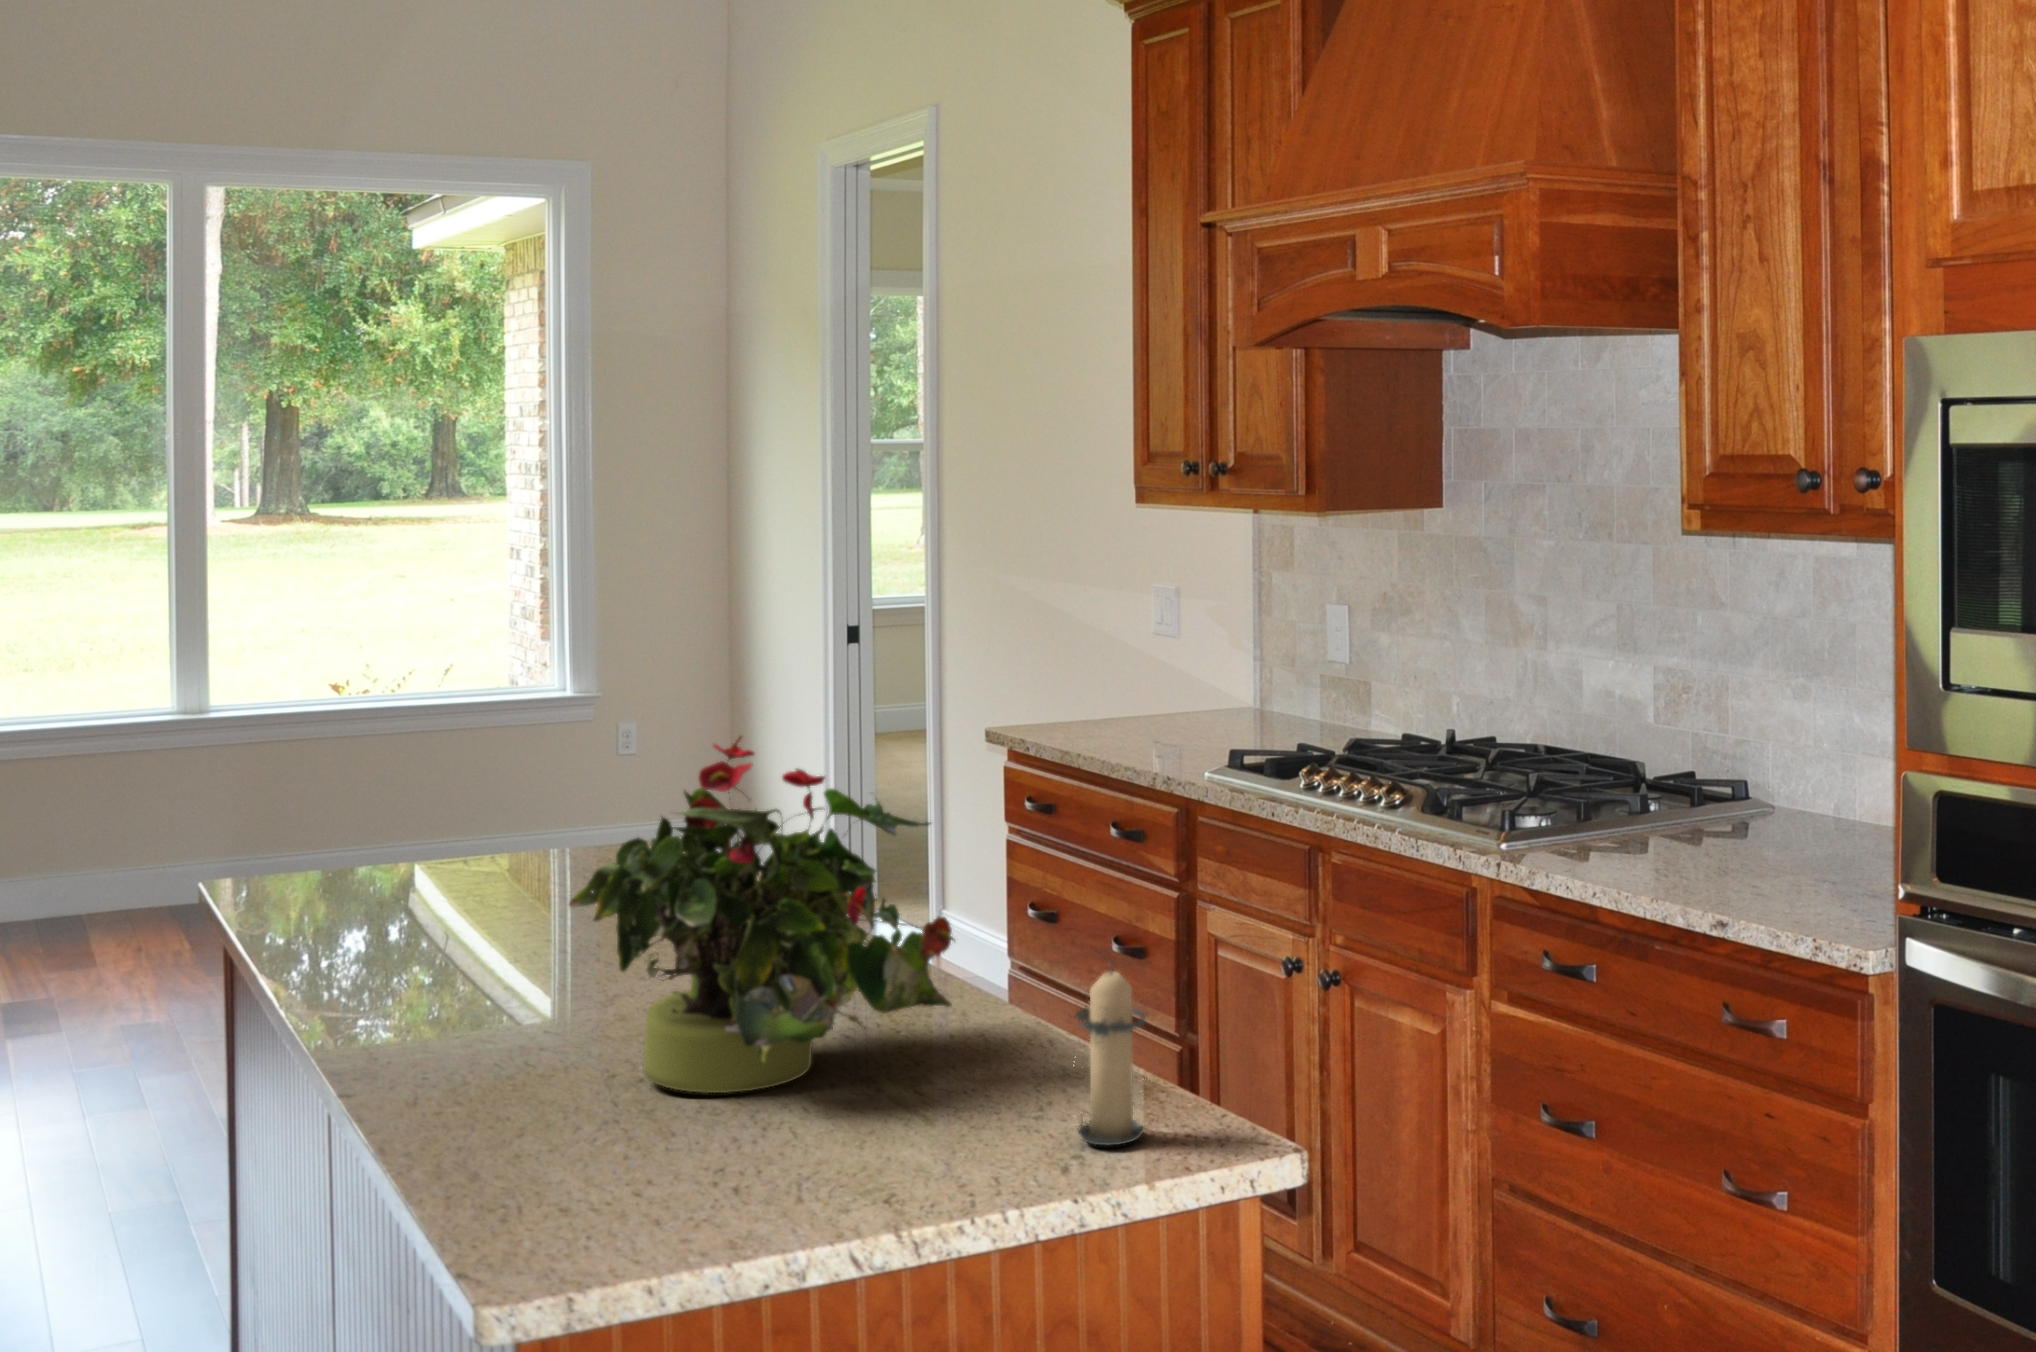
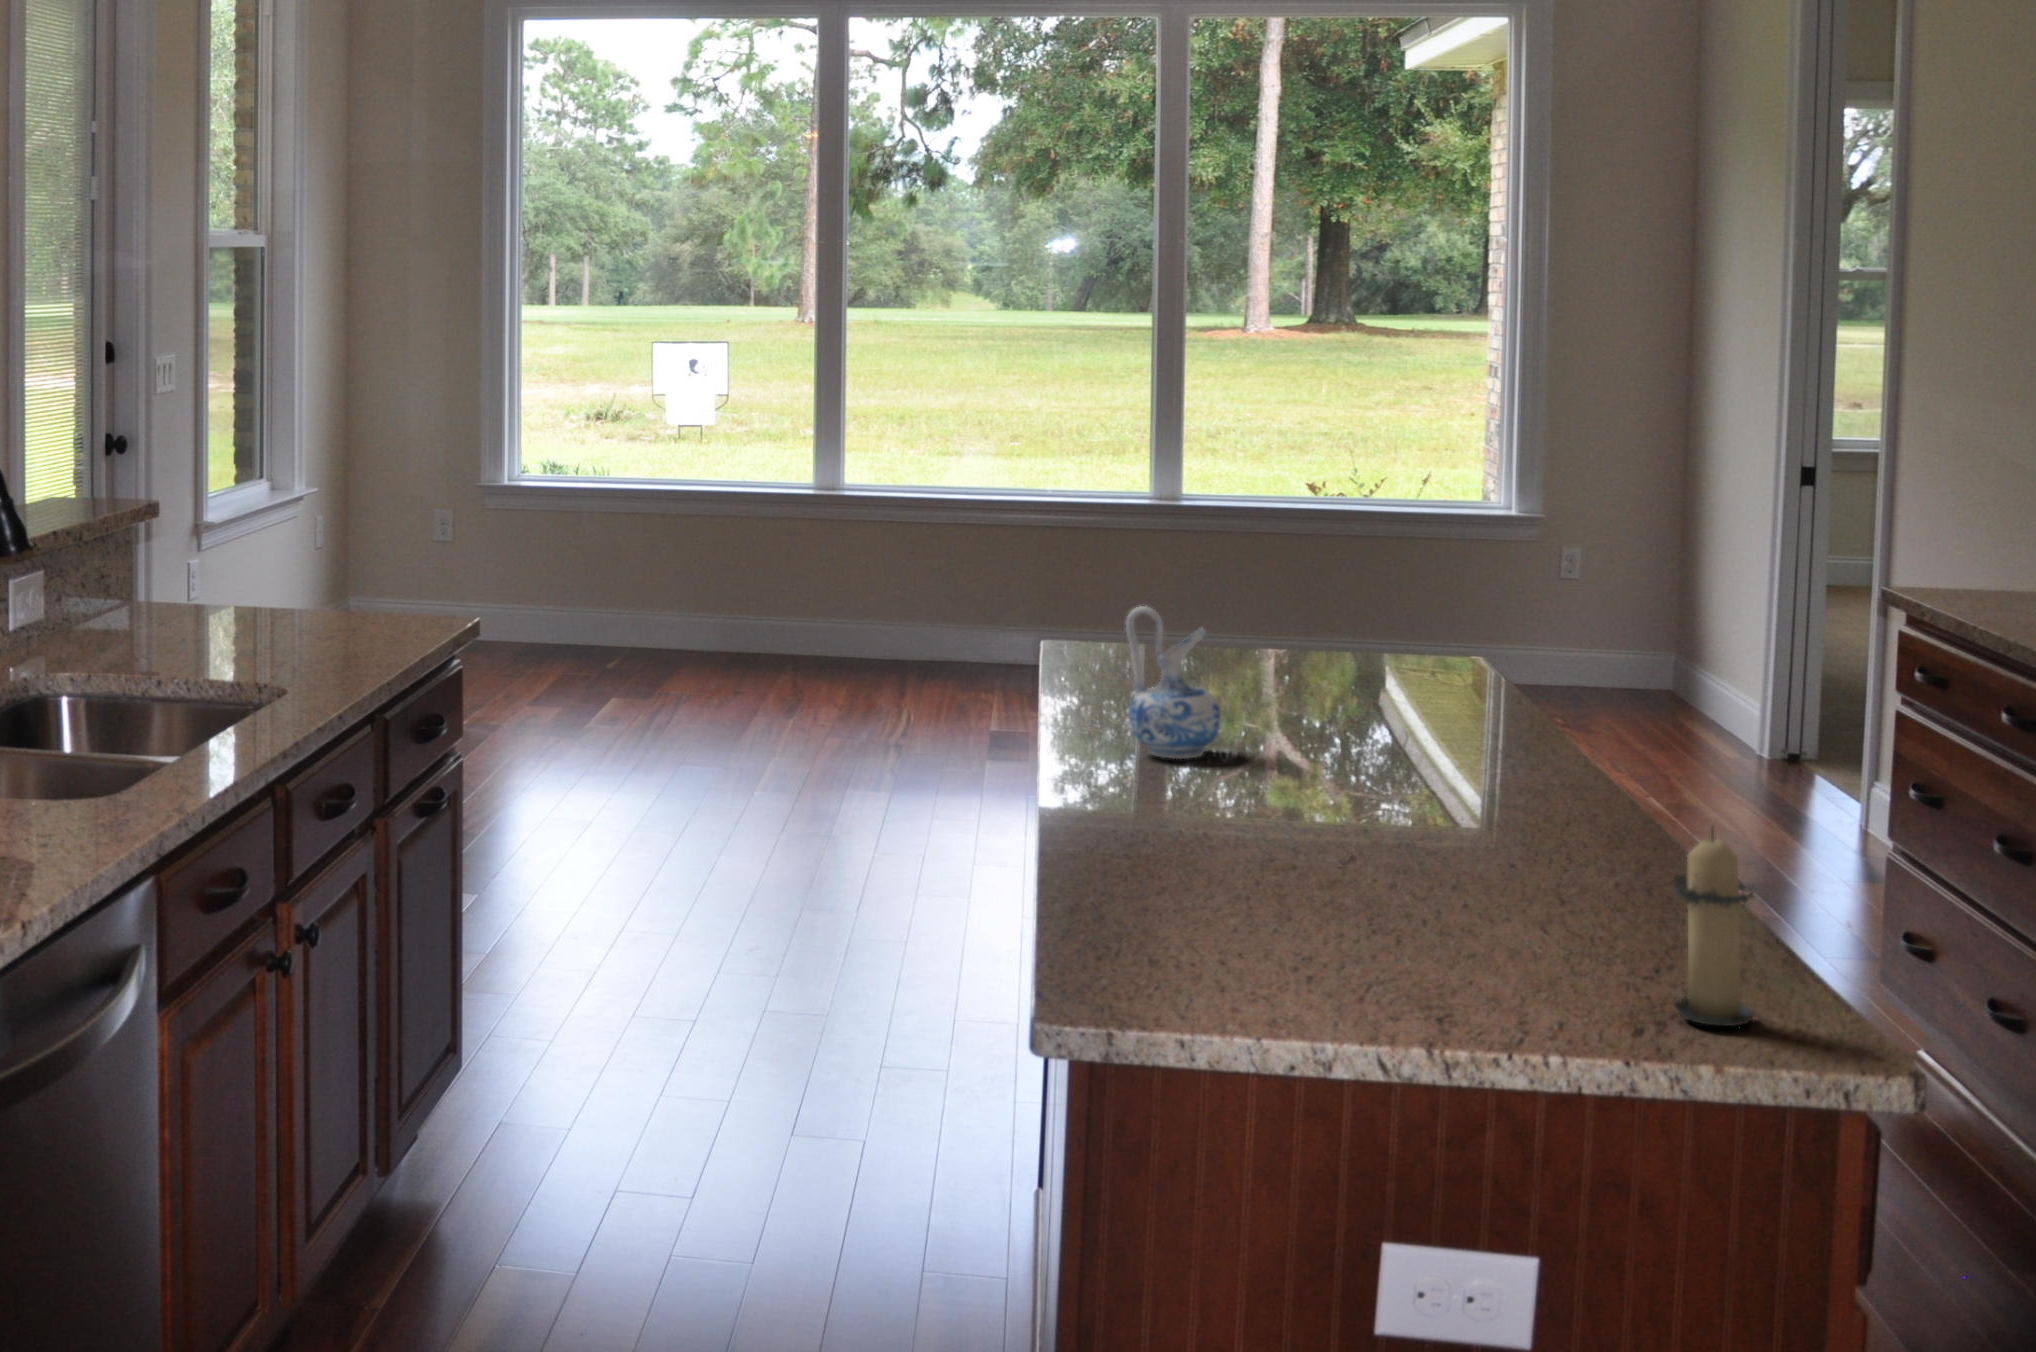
potted plant: present [569,736,955,1093] -> none [1245,556,1605,906]
ceramic pitcher: none [329,814,435,978] -> present [1126,606,1221,759]

